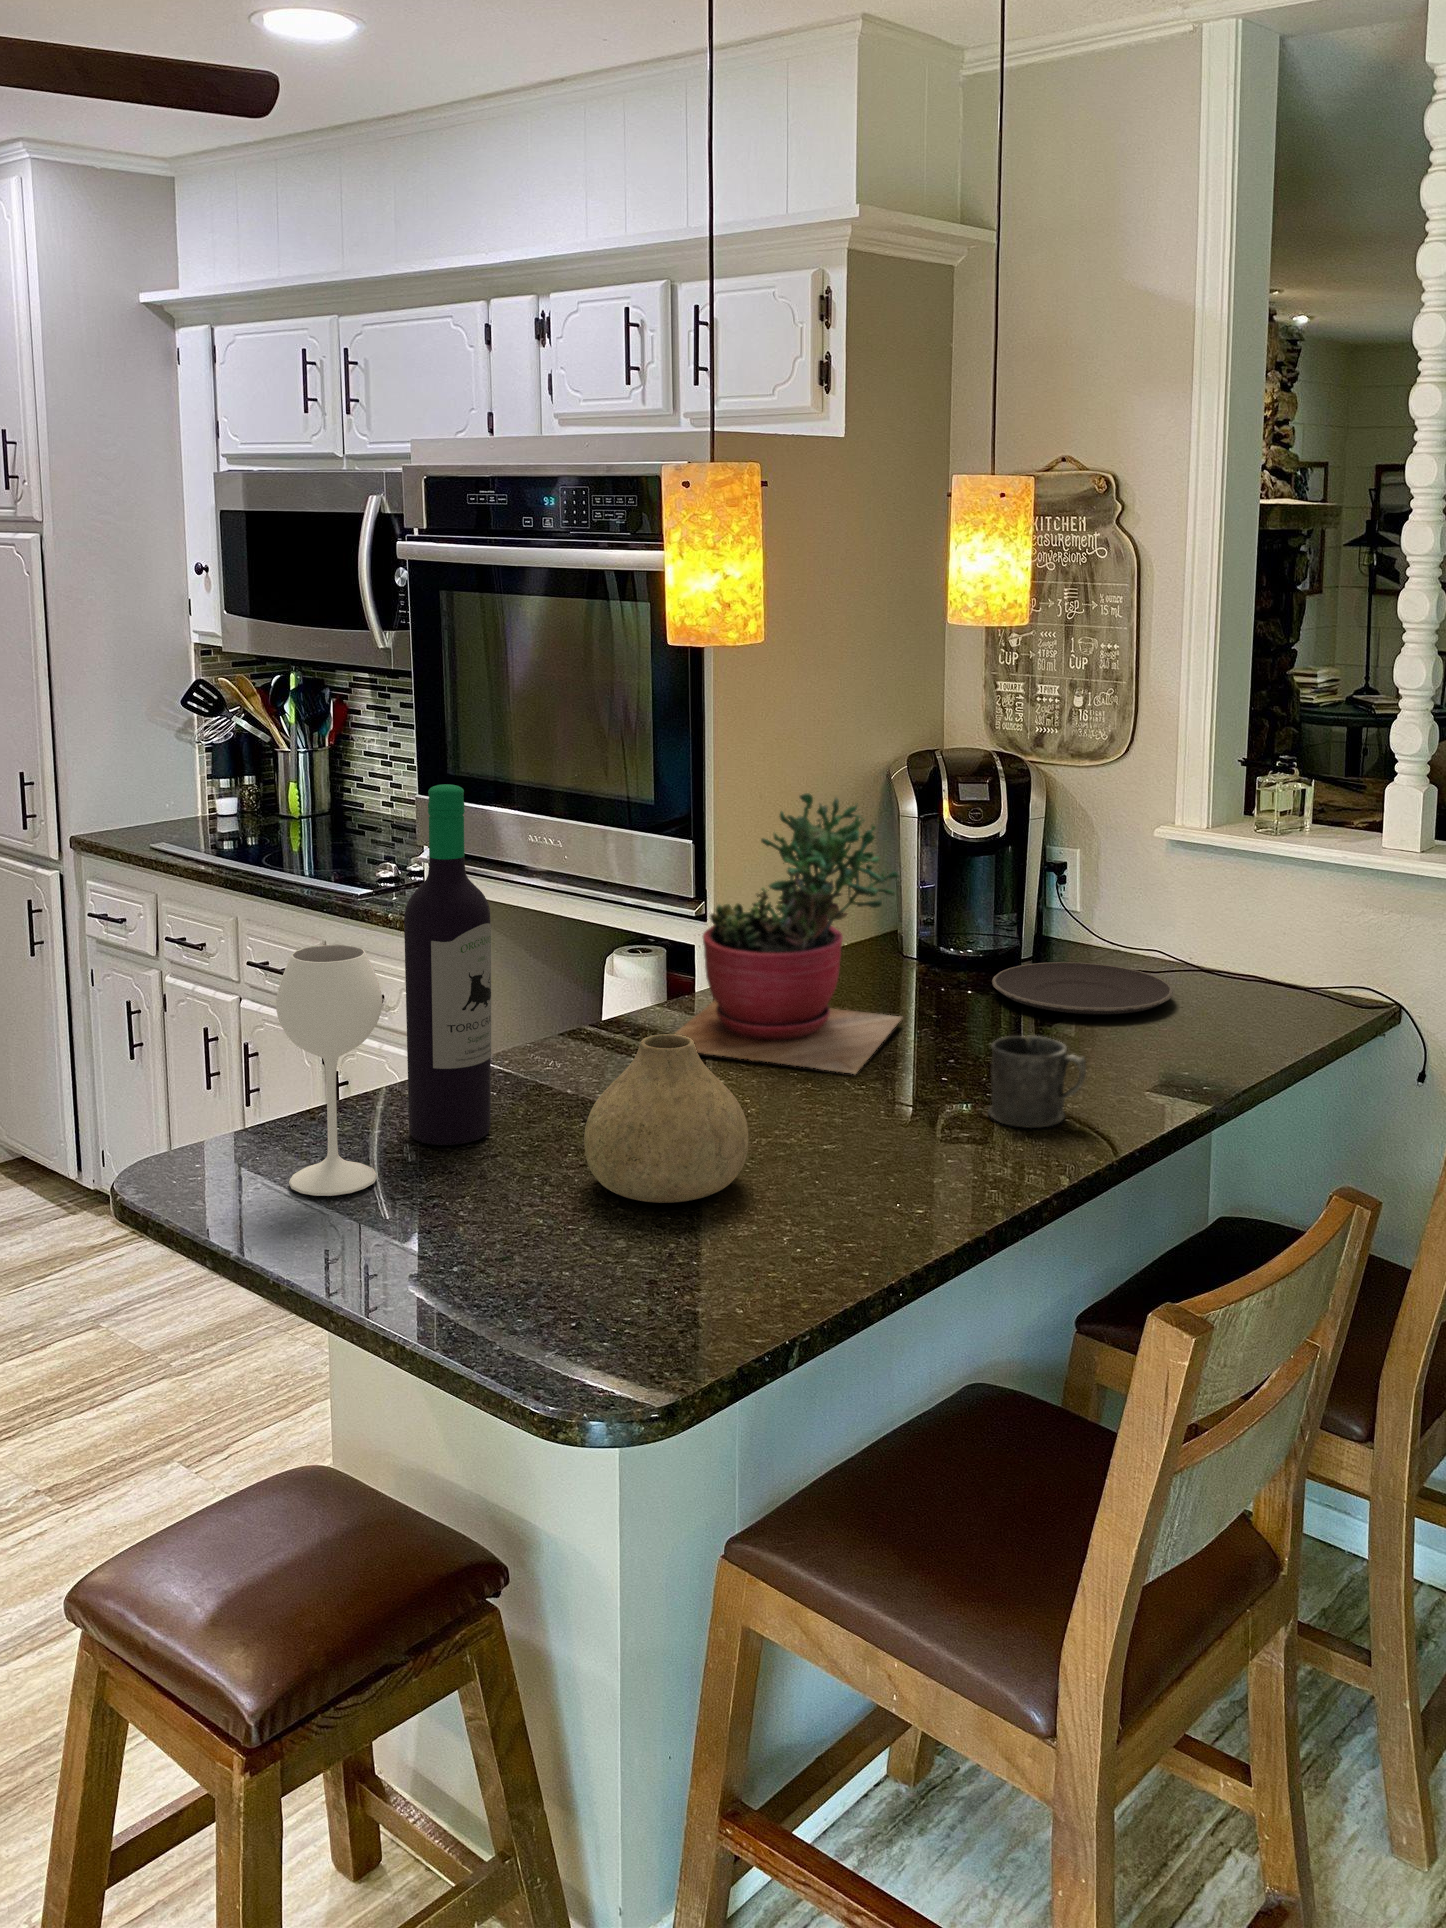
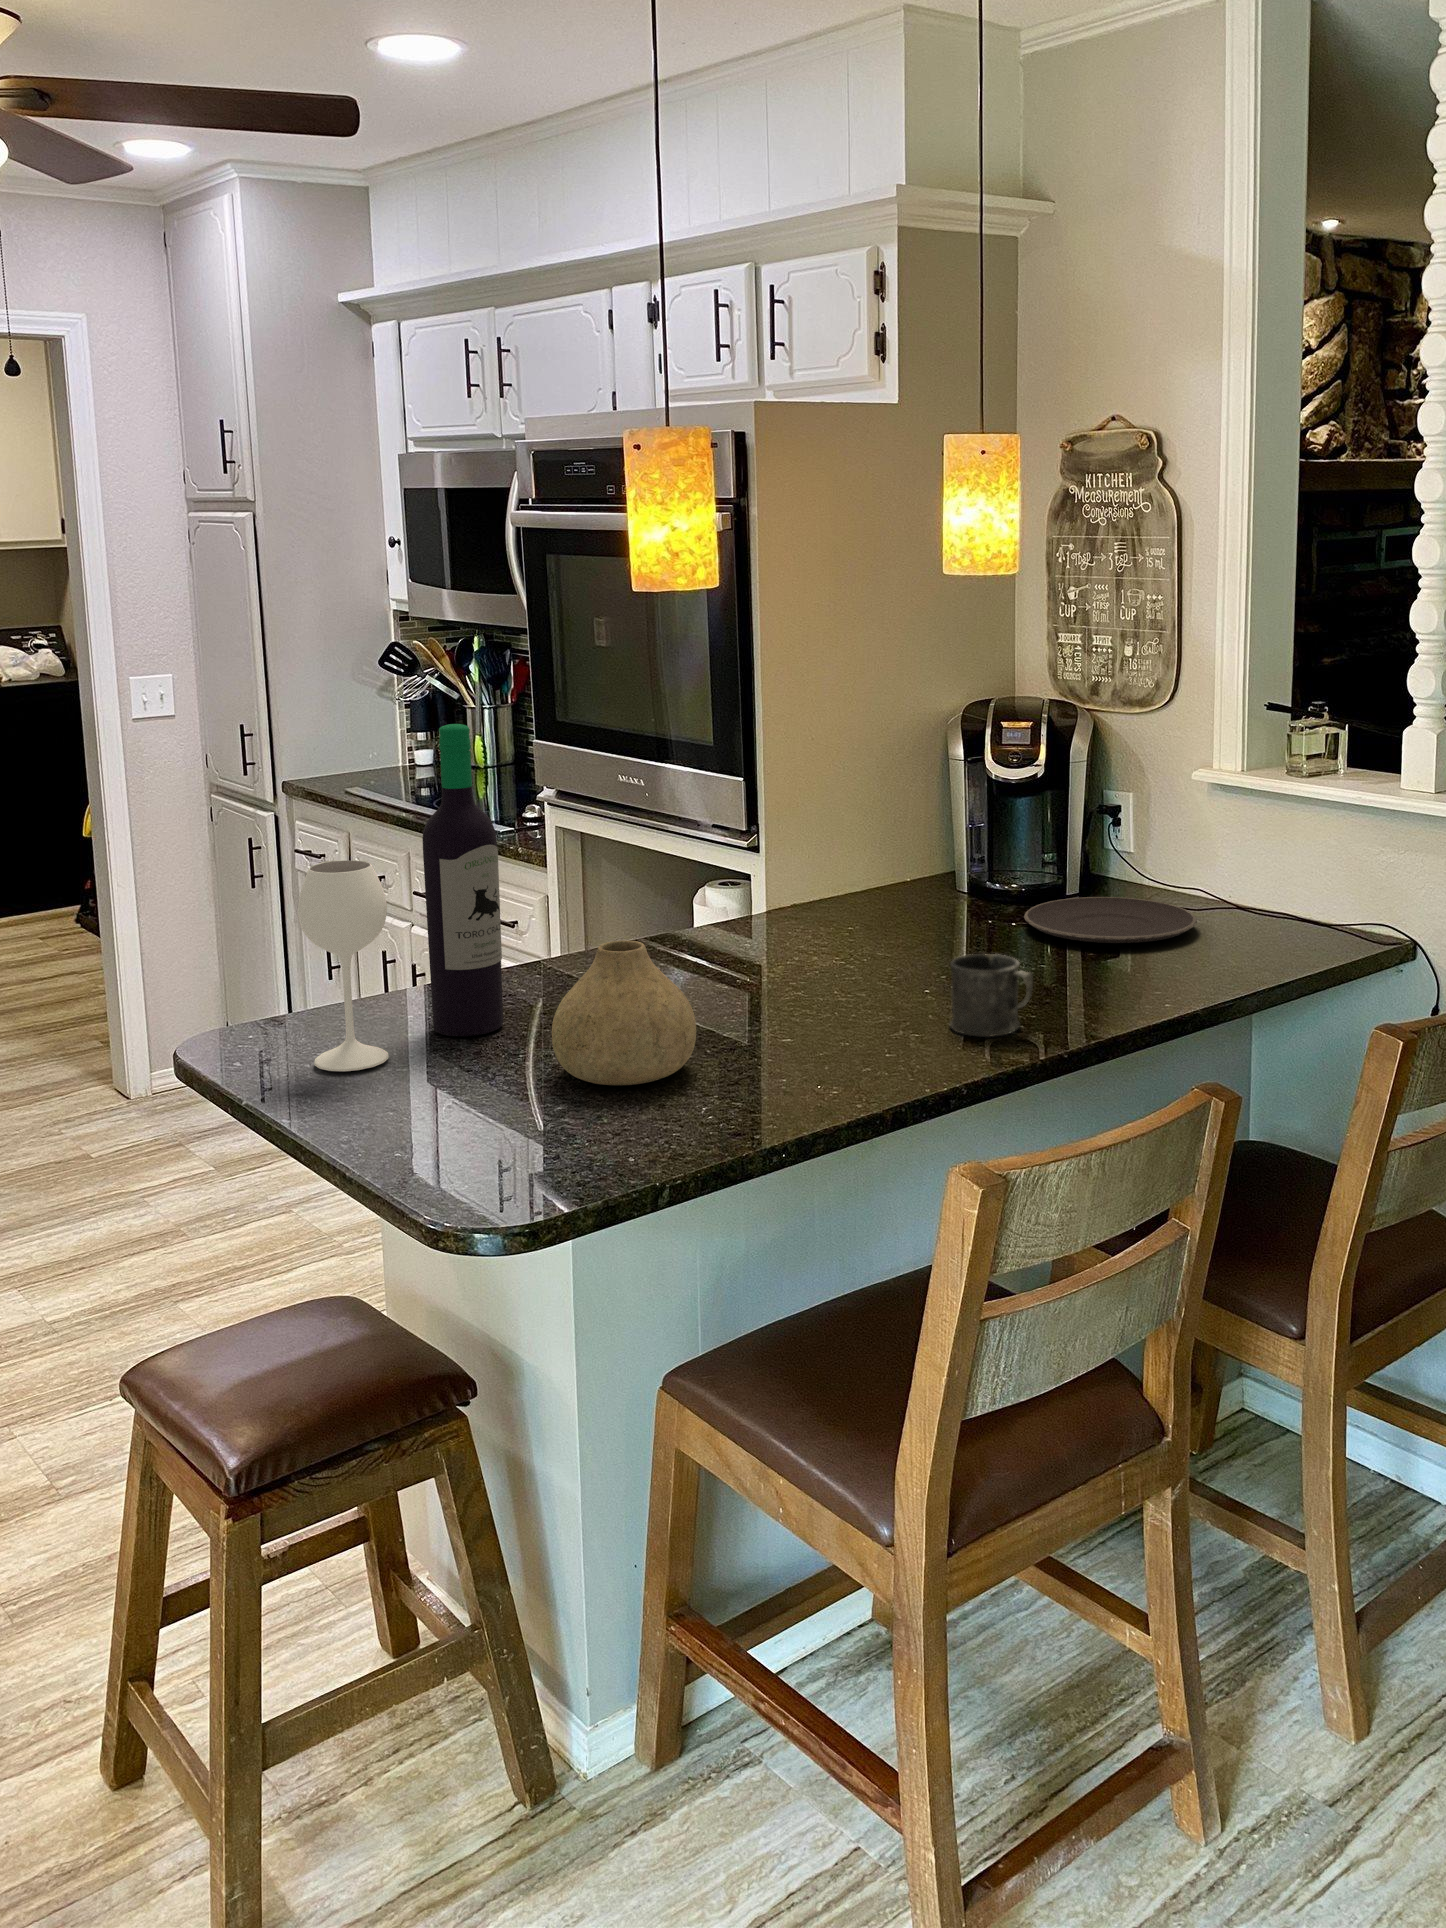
succulent plant: present [676,793,901,1074] -> none [685,732,923,990]

